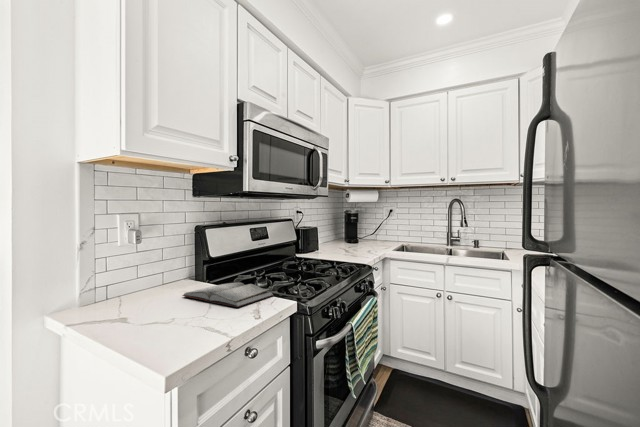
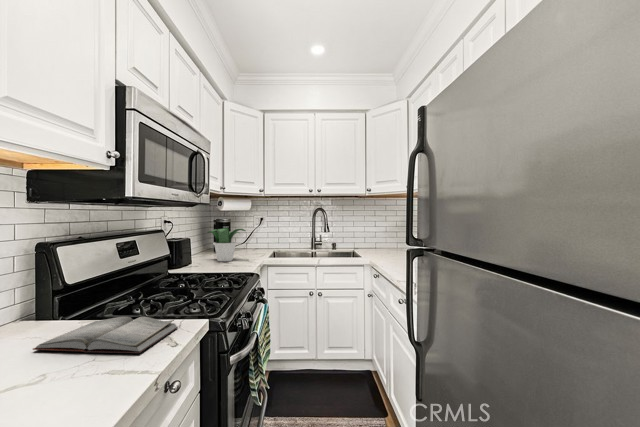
potted plant: none [334,219,369,251] -> present [207,228,246,261]

